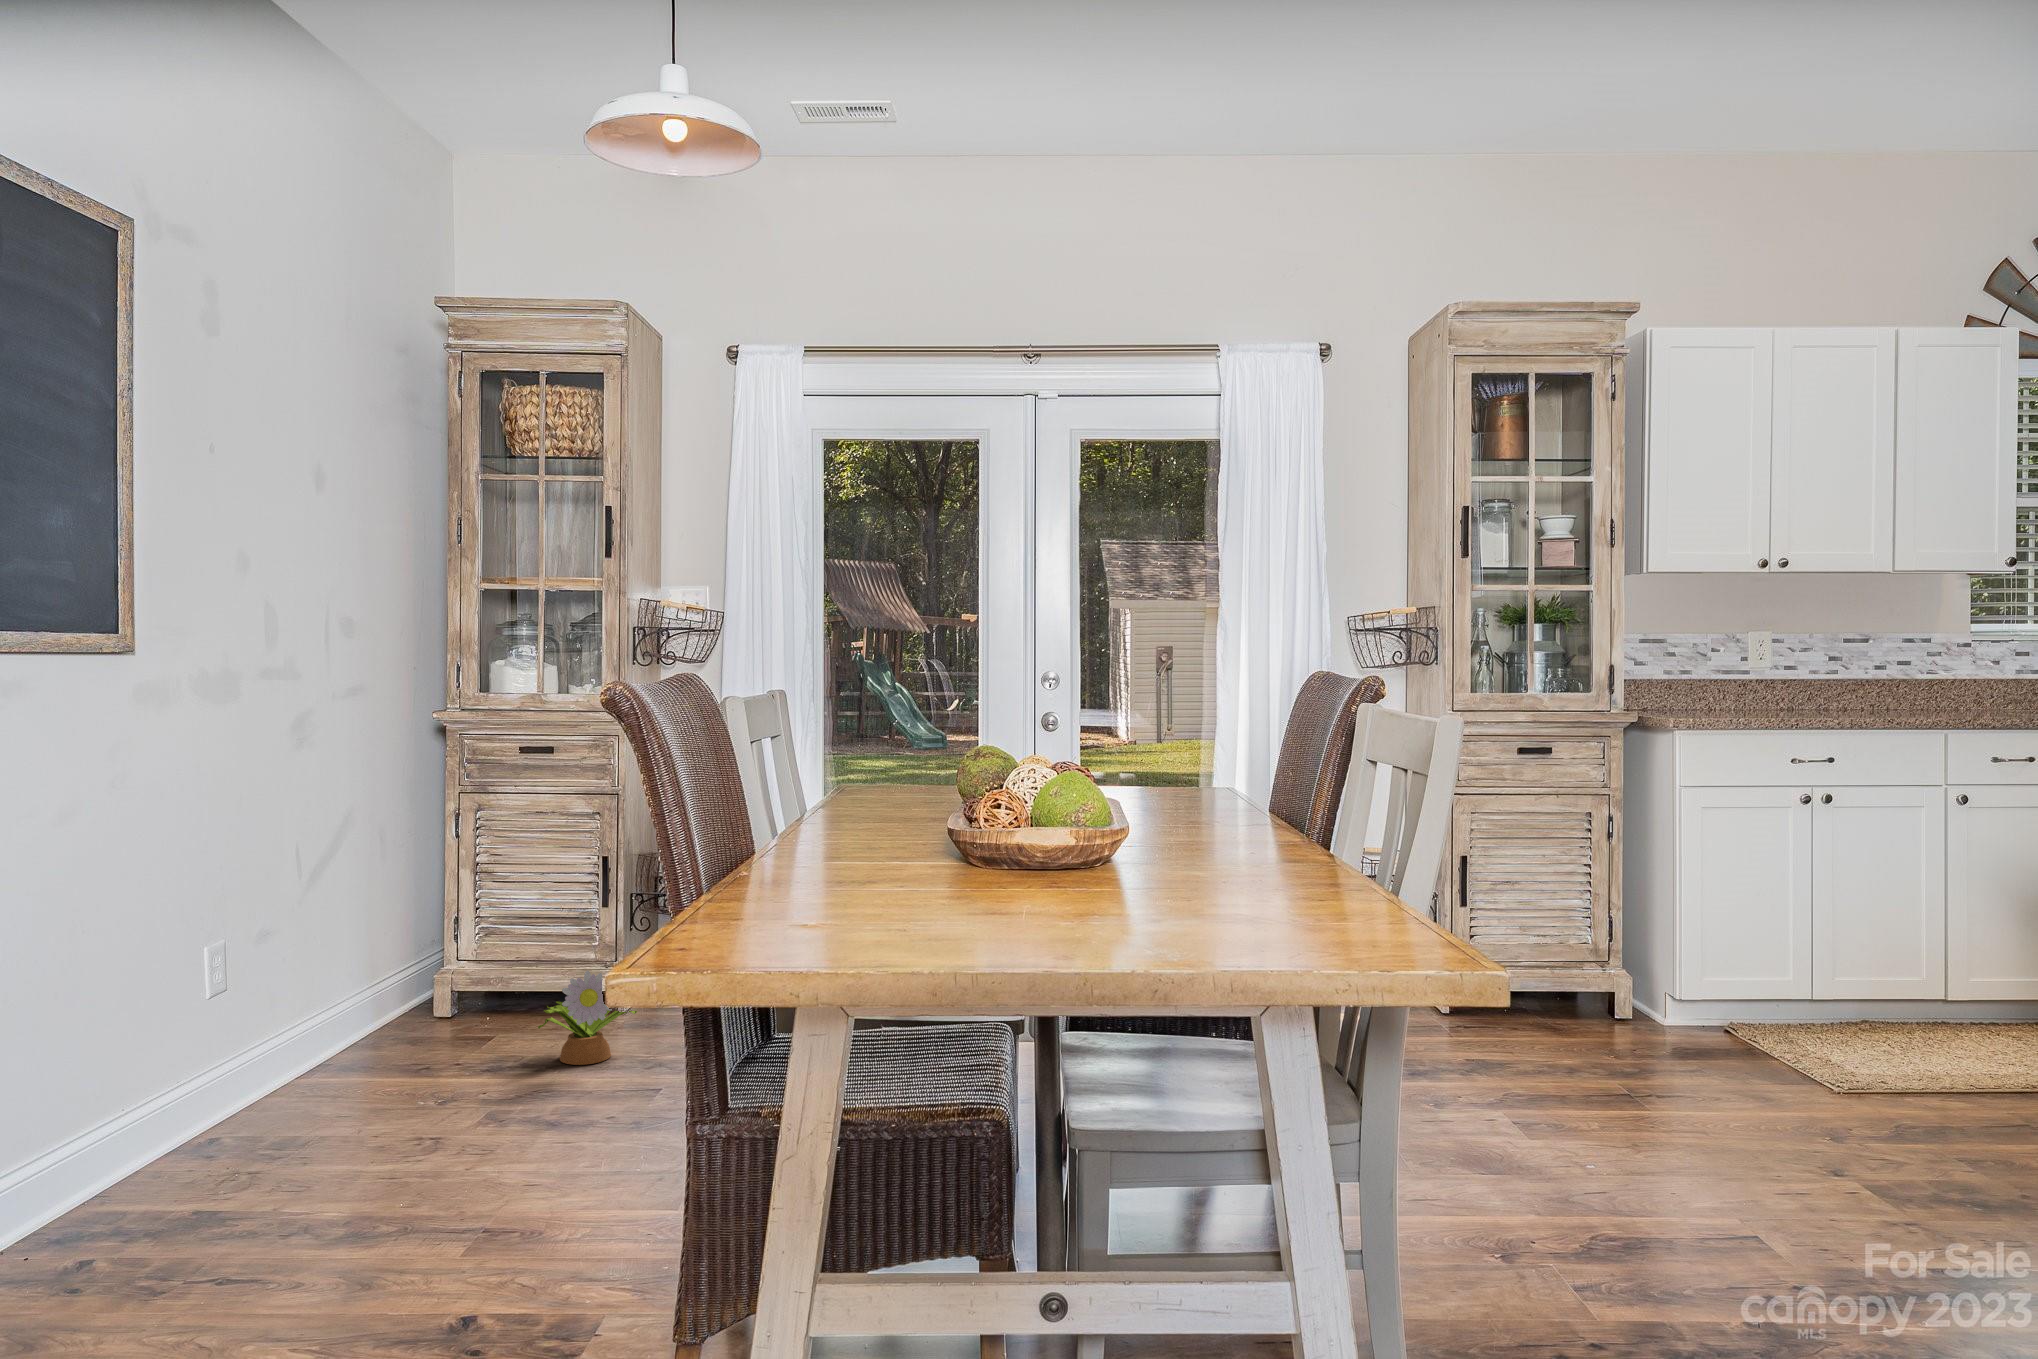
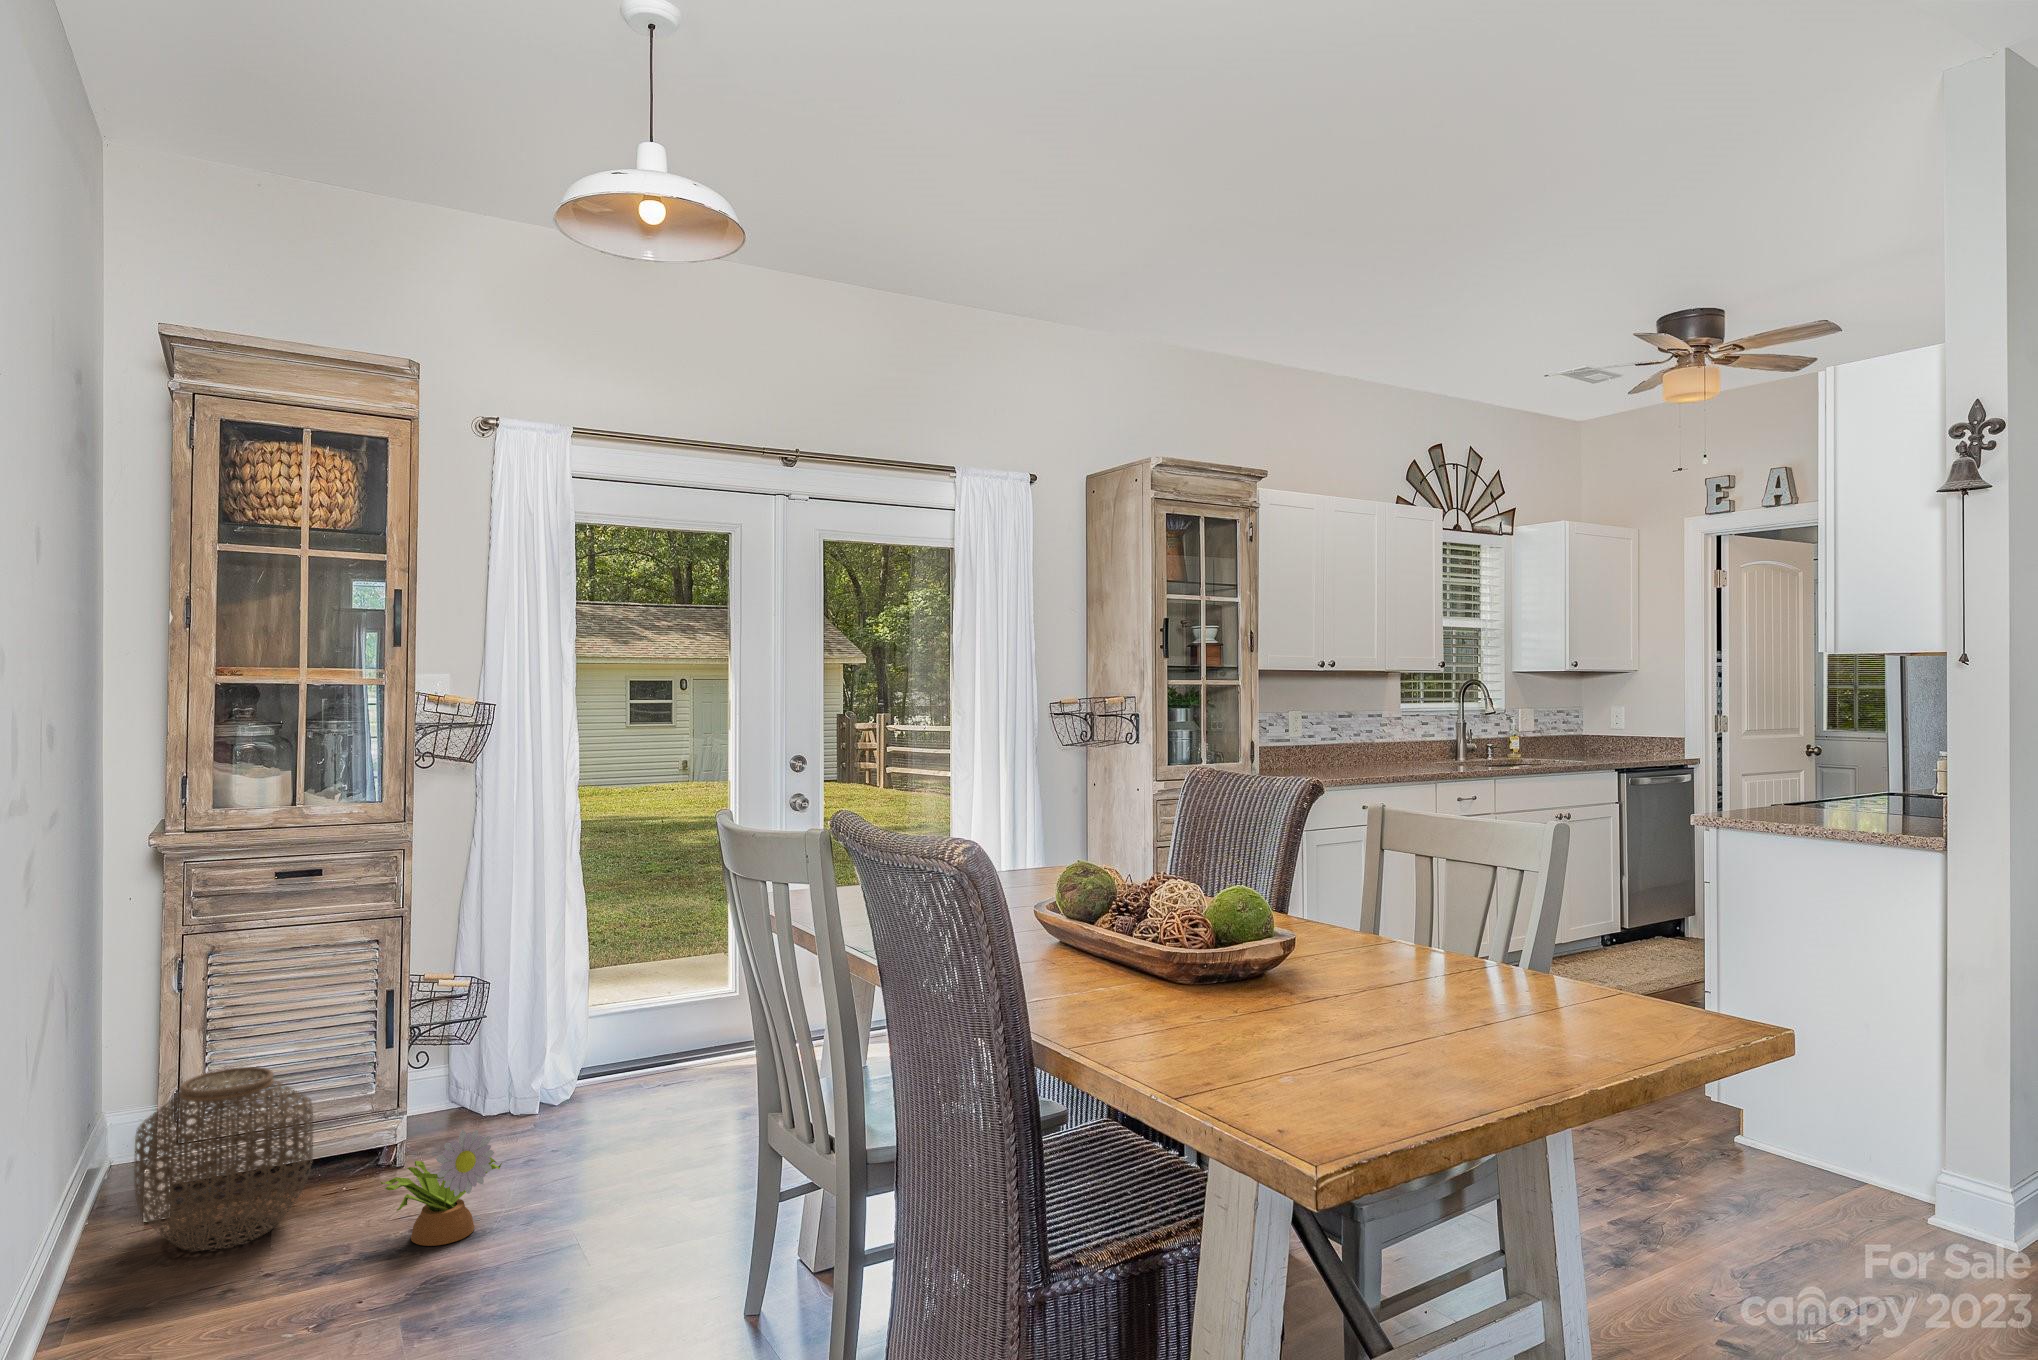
woven basket: none [399,901,528,1038] -> present [134,1067,313,1250]

